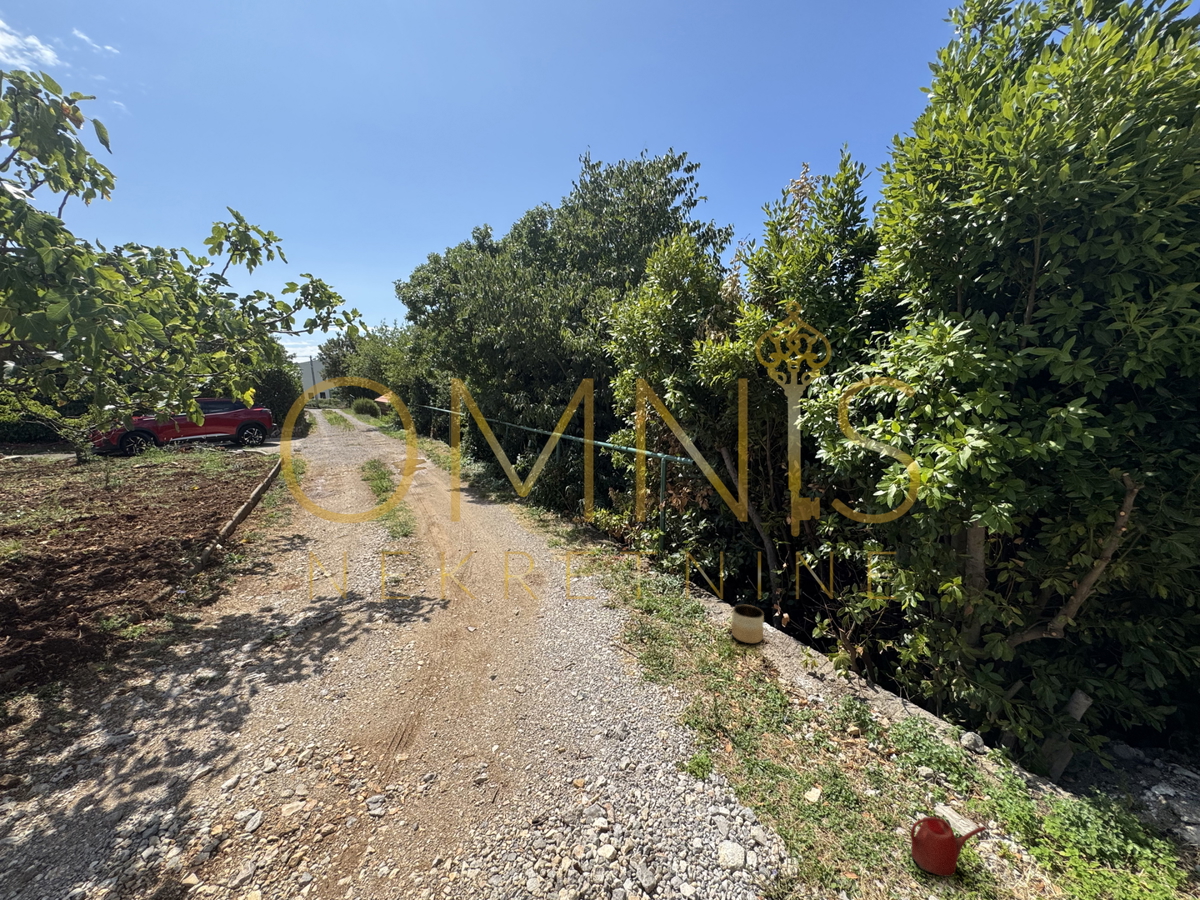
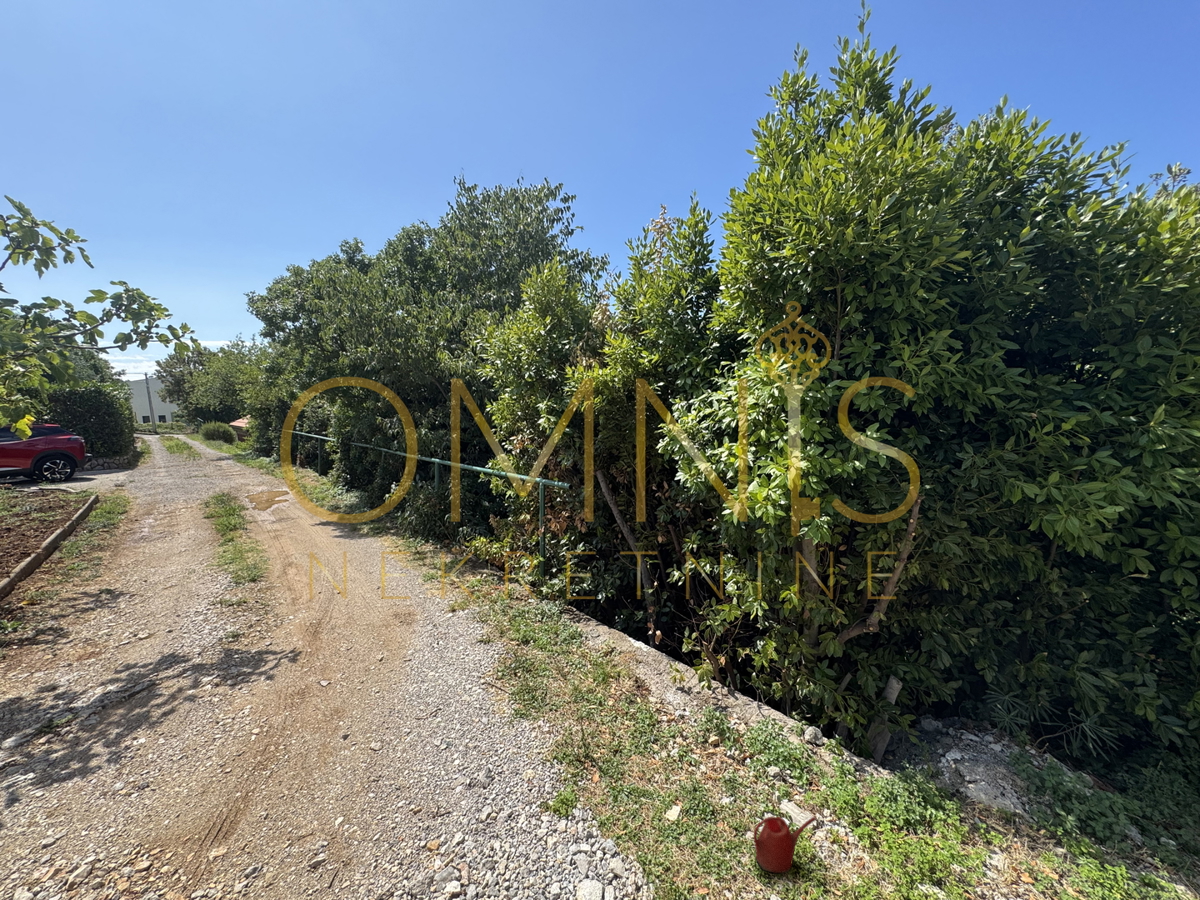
planter: present [732,605,764,643] -> none [613,625,642,663]

